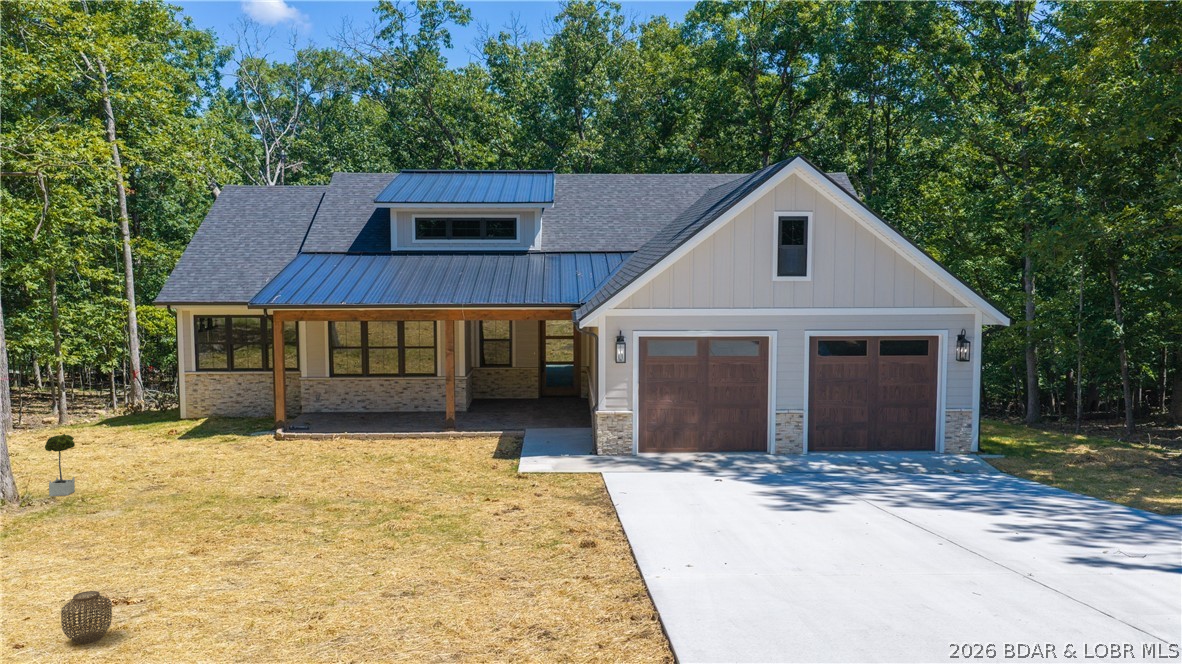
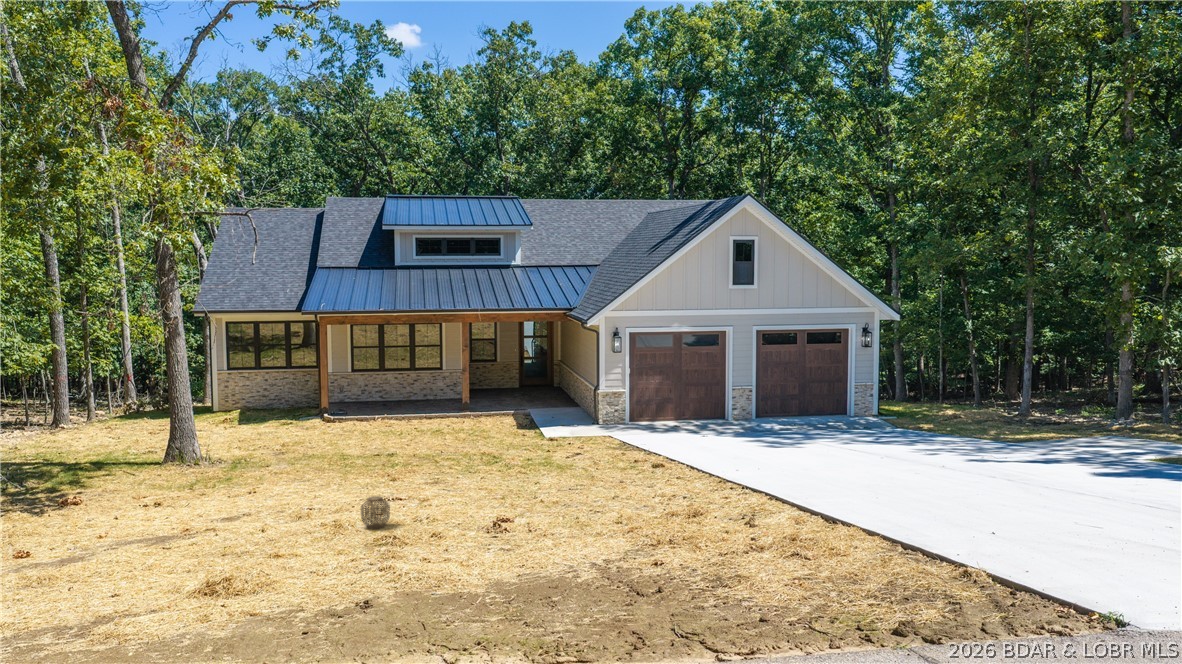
potted tree: present [45,434,75,496] -> none [194,414,216,464]

